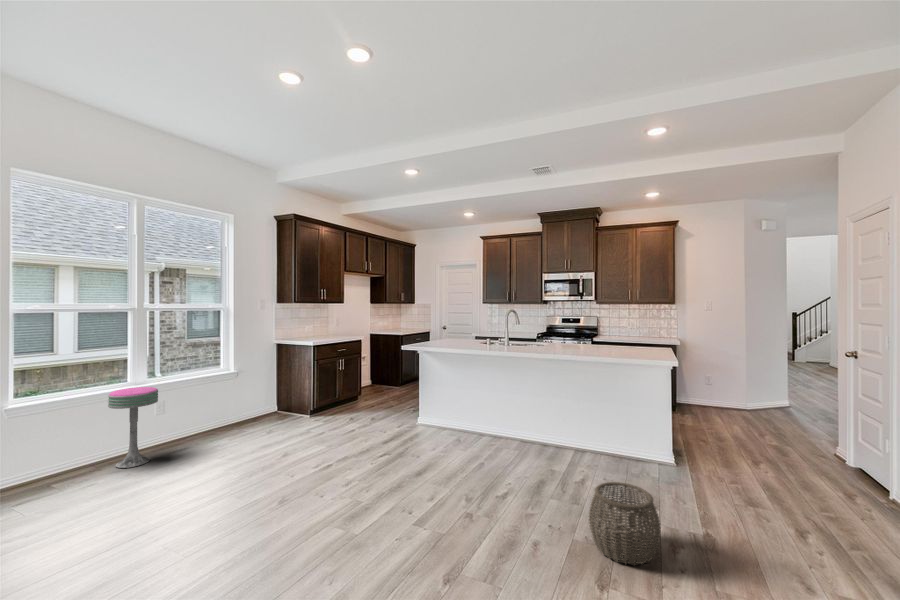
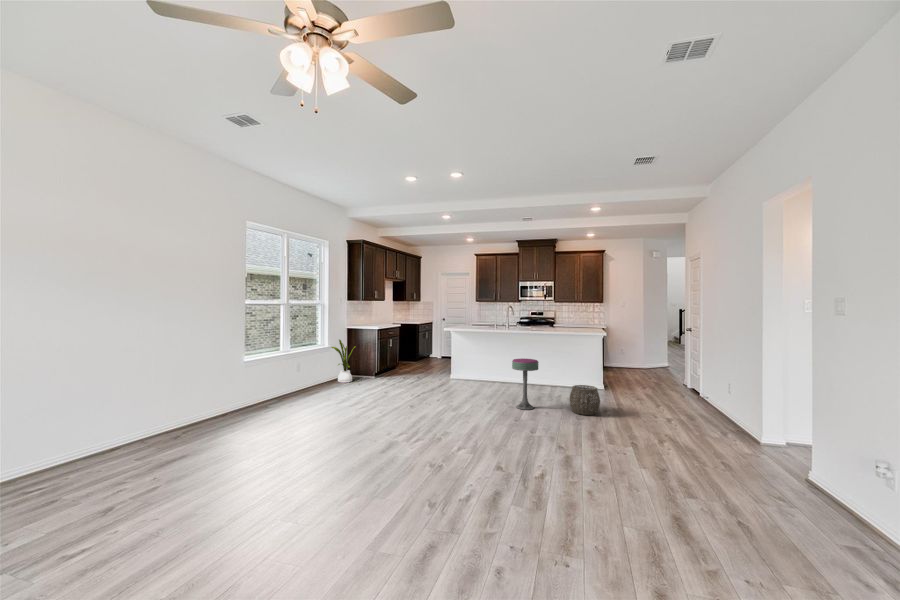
house plant: none [230,362,274,427] -> present [332,340,353,383]
bar stool: present [108,387,158,468] -> present [512,358,539,410]

